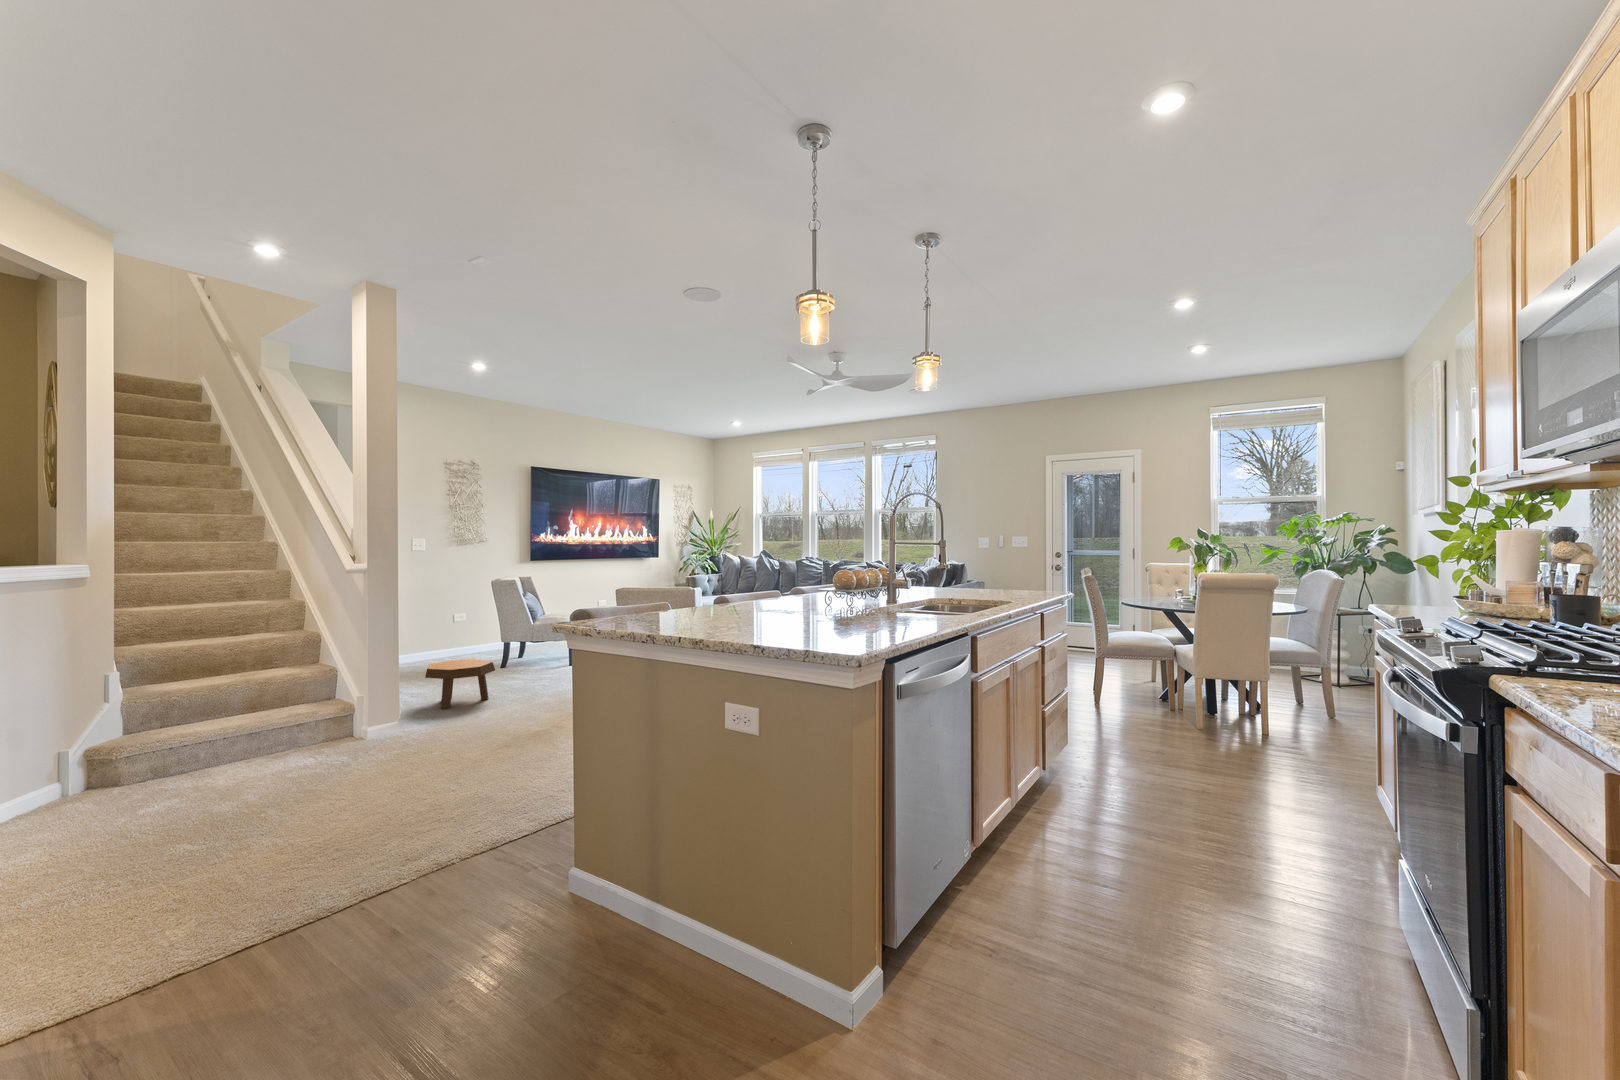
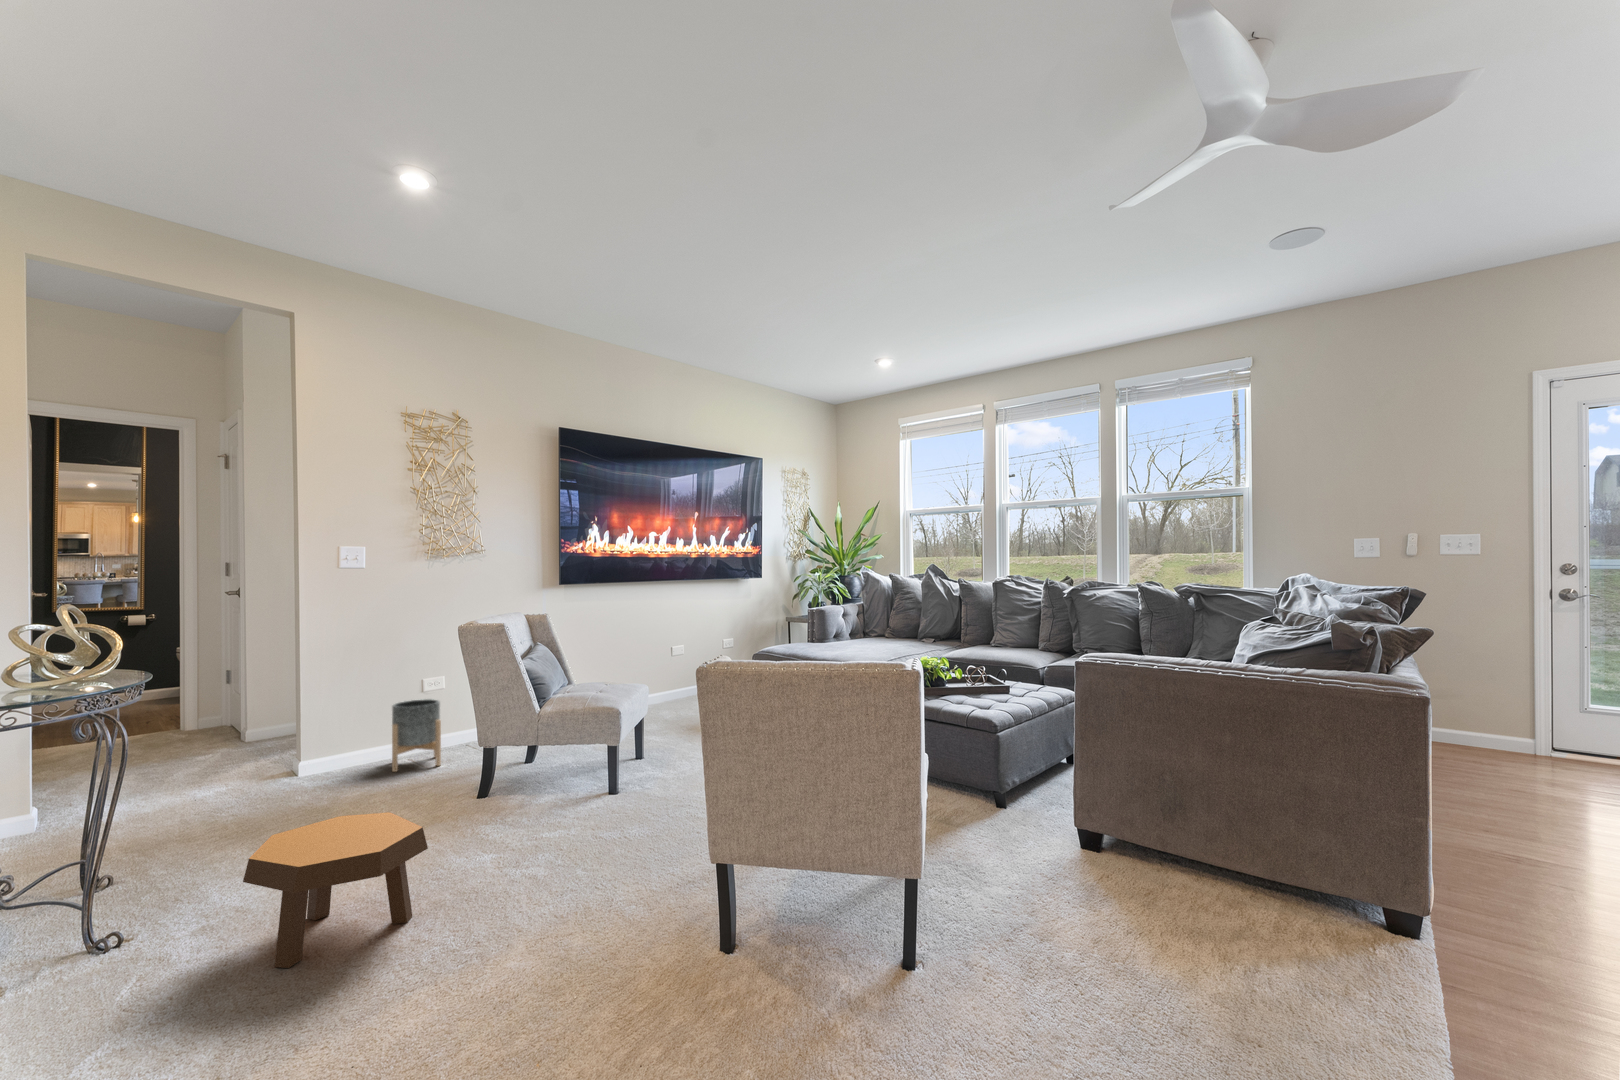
planter: none [439,625,469,663] -> present [392,699,441,772]

